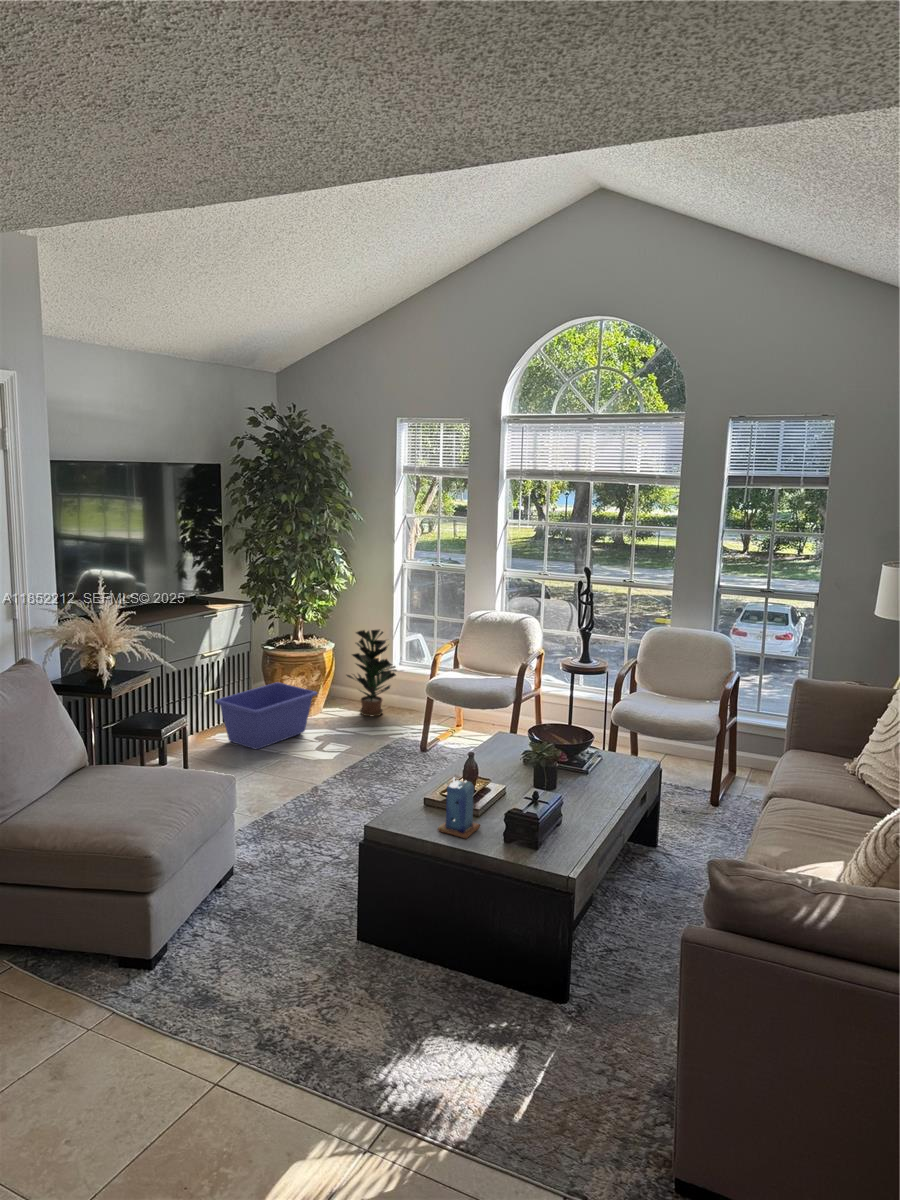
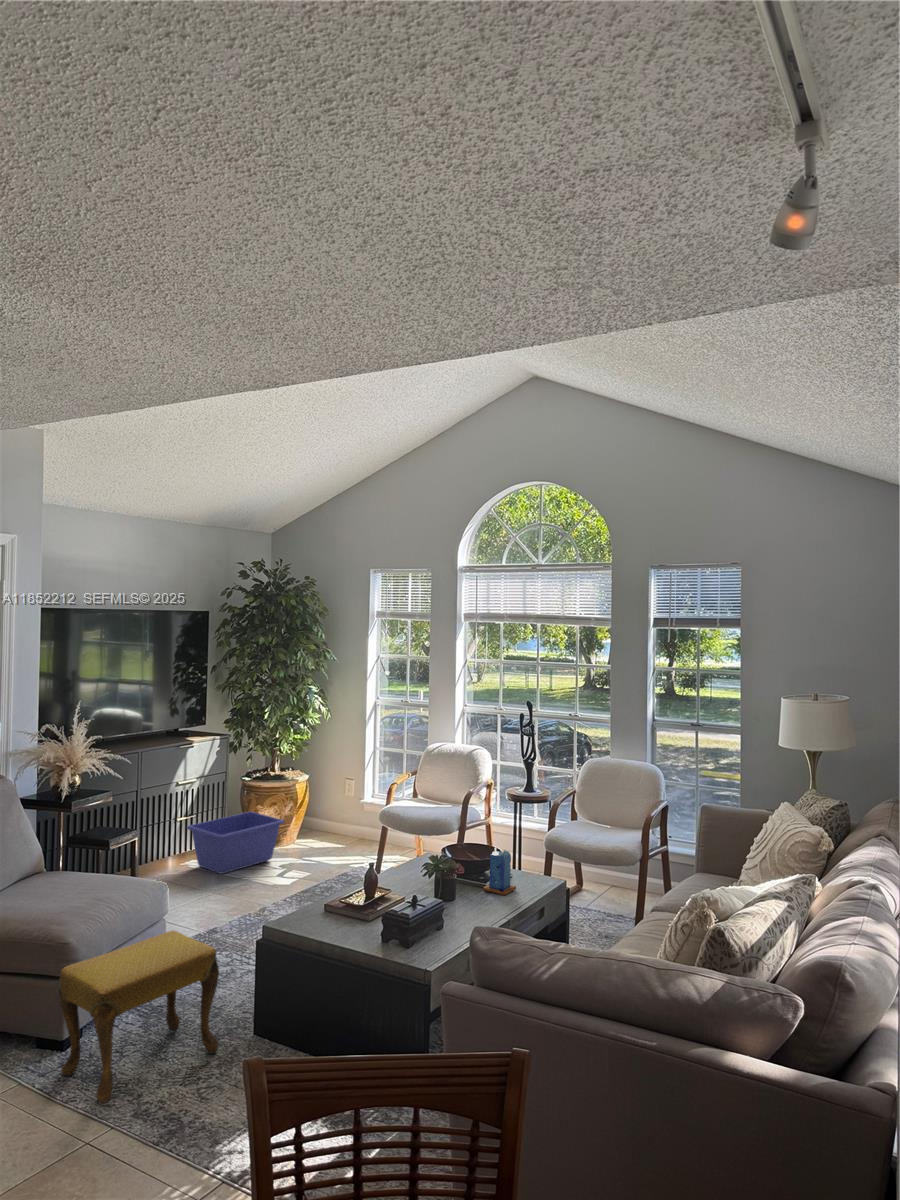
potted plant: present [347,629,396,716] -> none [318,763,367,847]
candle: present [438,778,480,839] -> present [483,847,516,895]
footstool: none [151,835,326,1034] -> present [59,931,219,1103]

